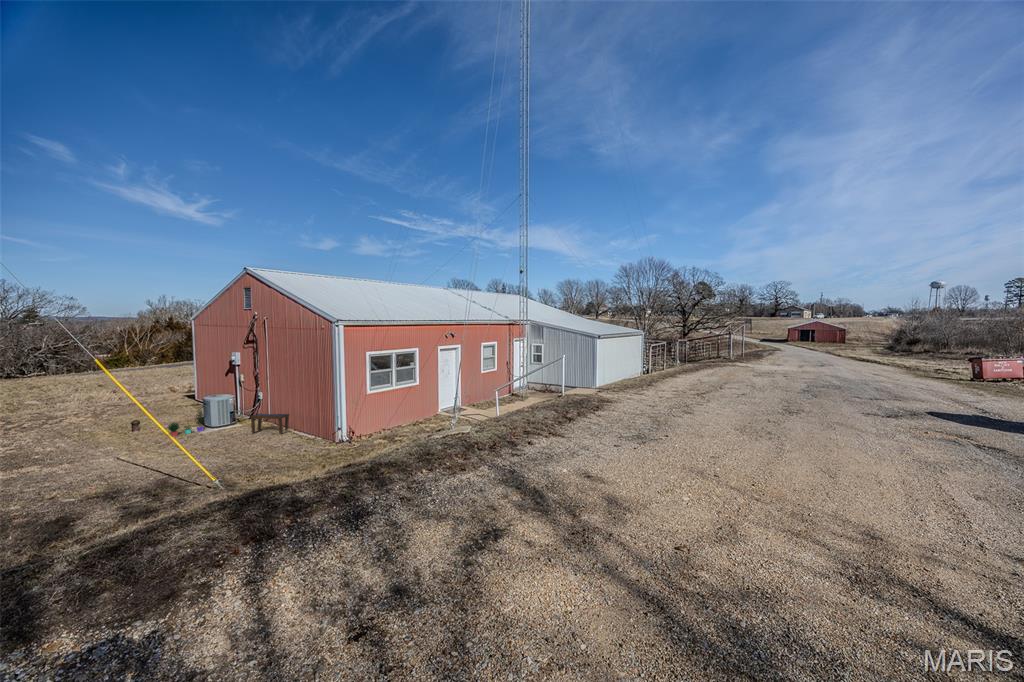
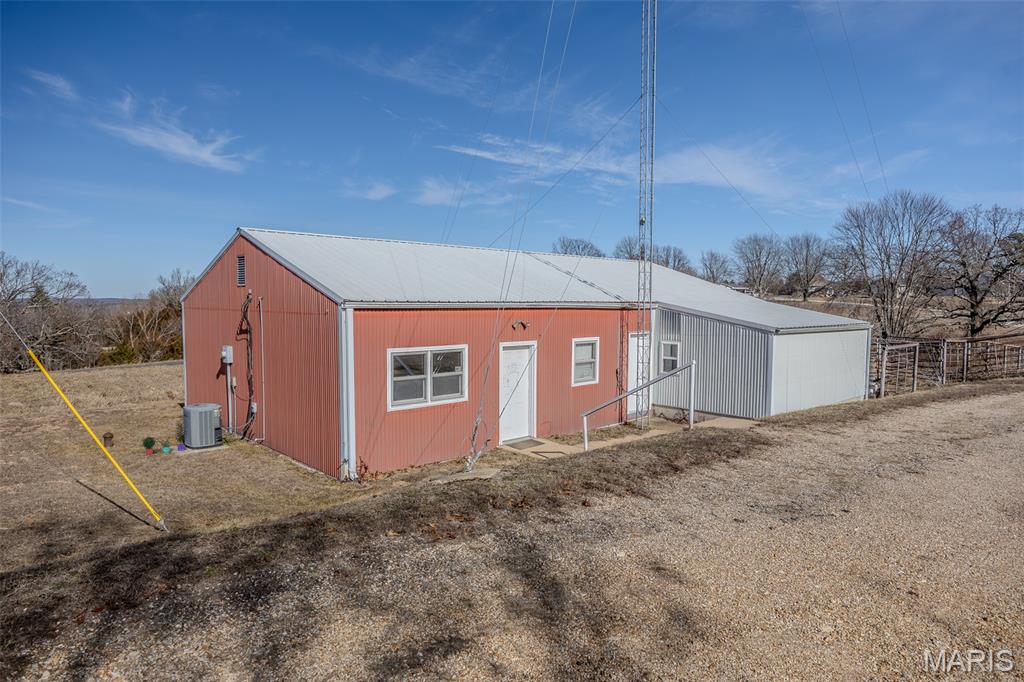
bench: present [251,414,289,434] -> none [236,431,284,461]

